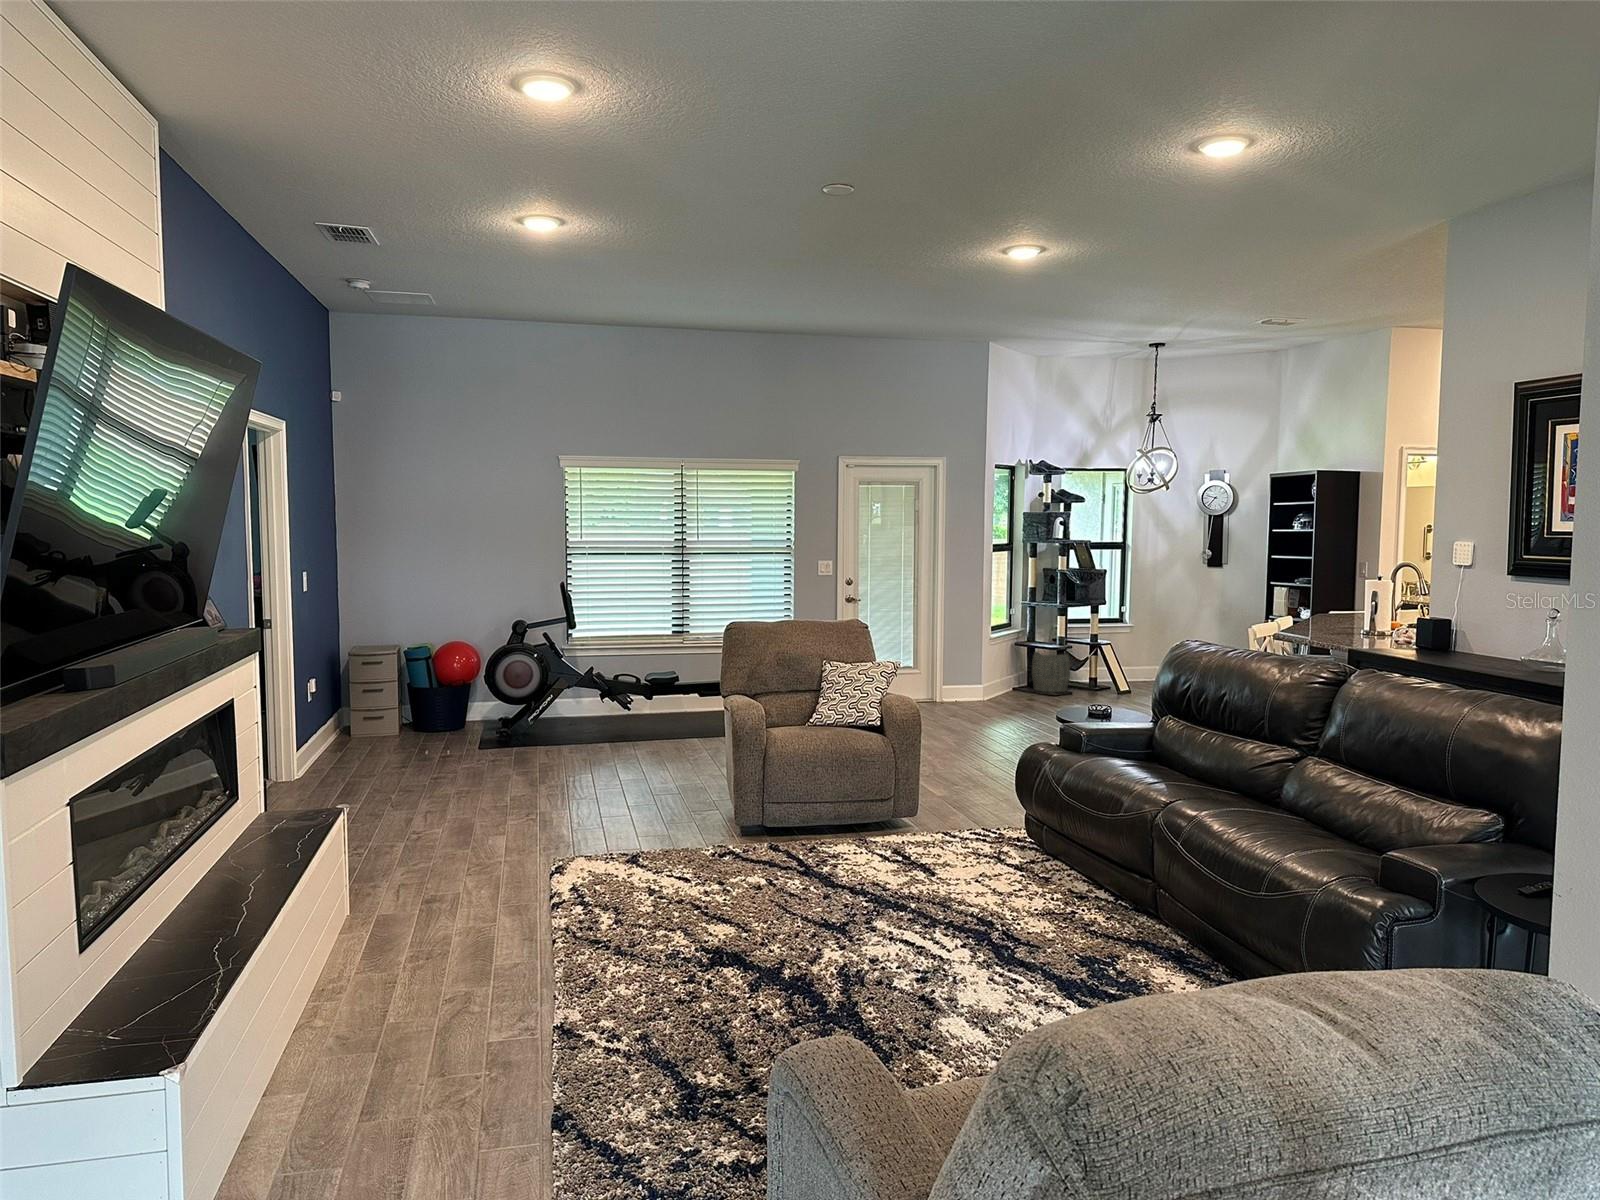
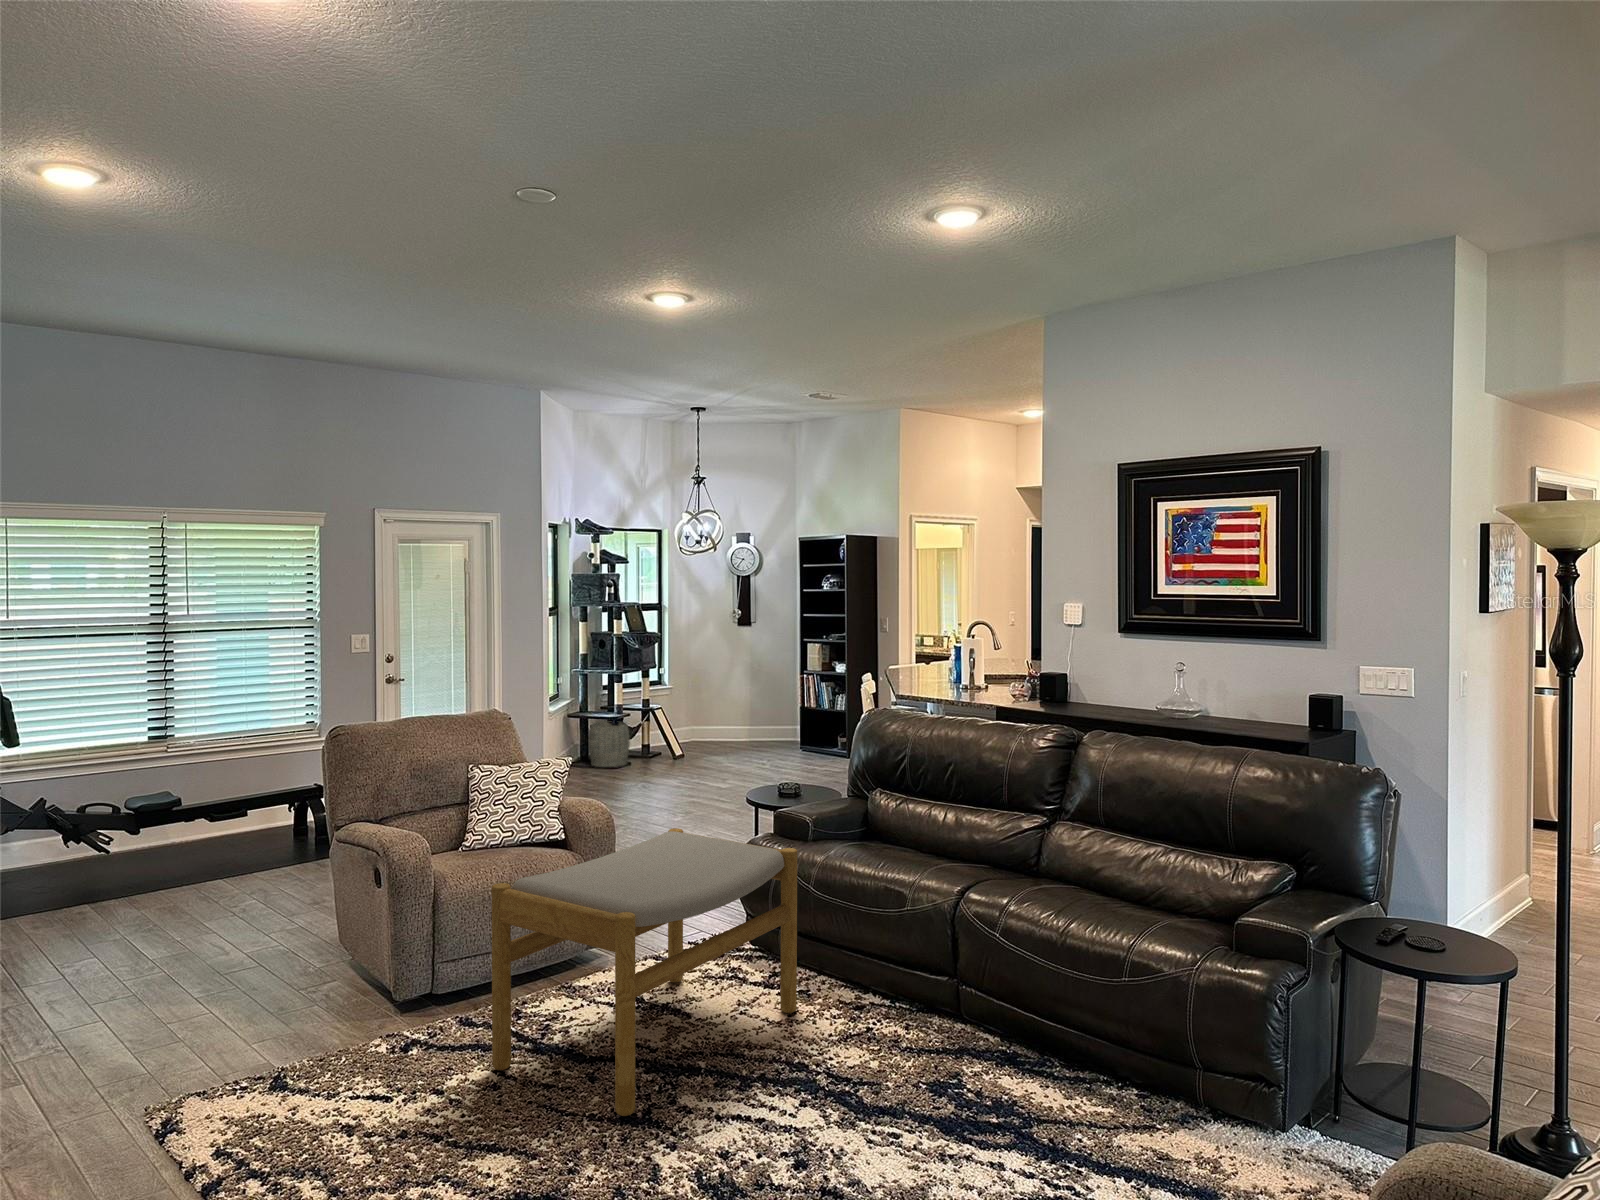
footstool: none [766,722,1029,924] -> present [492,828,797,1116]

